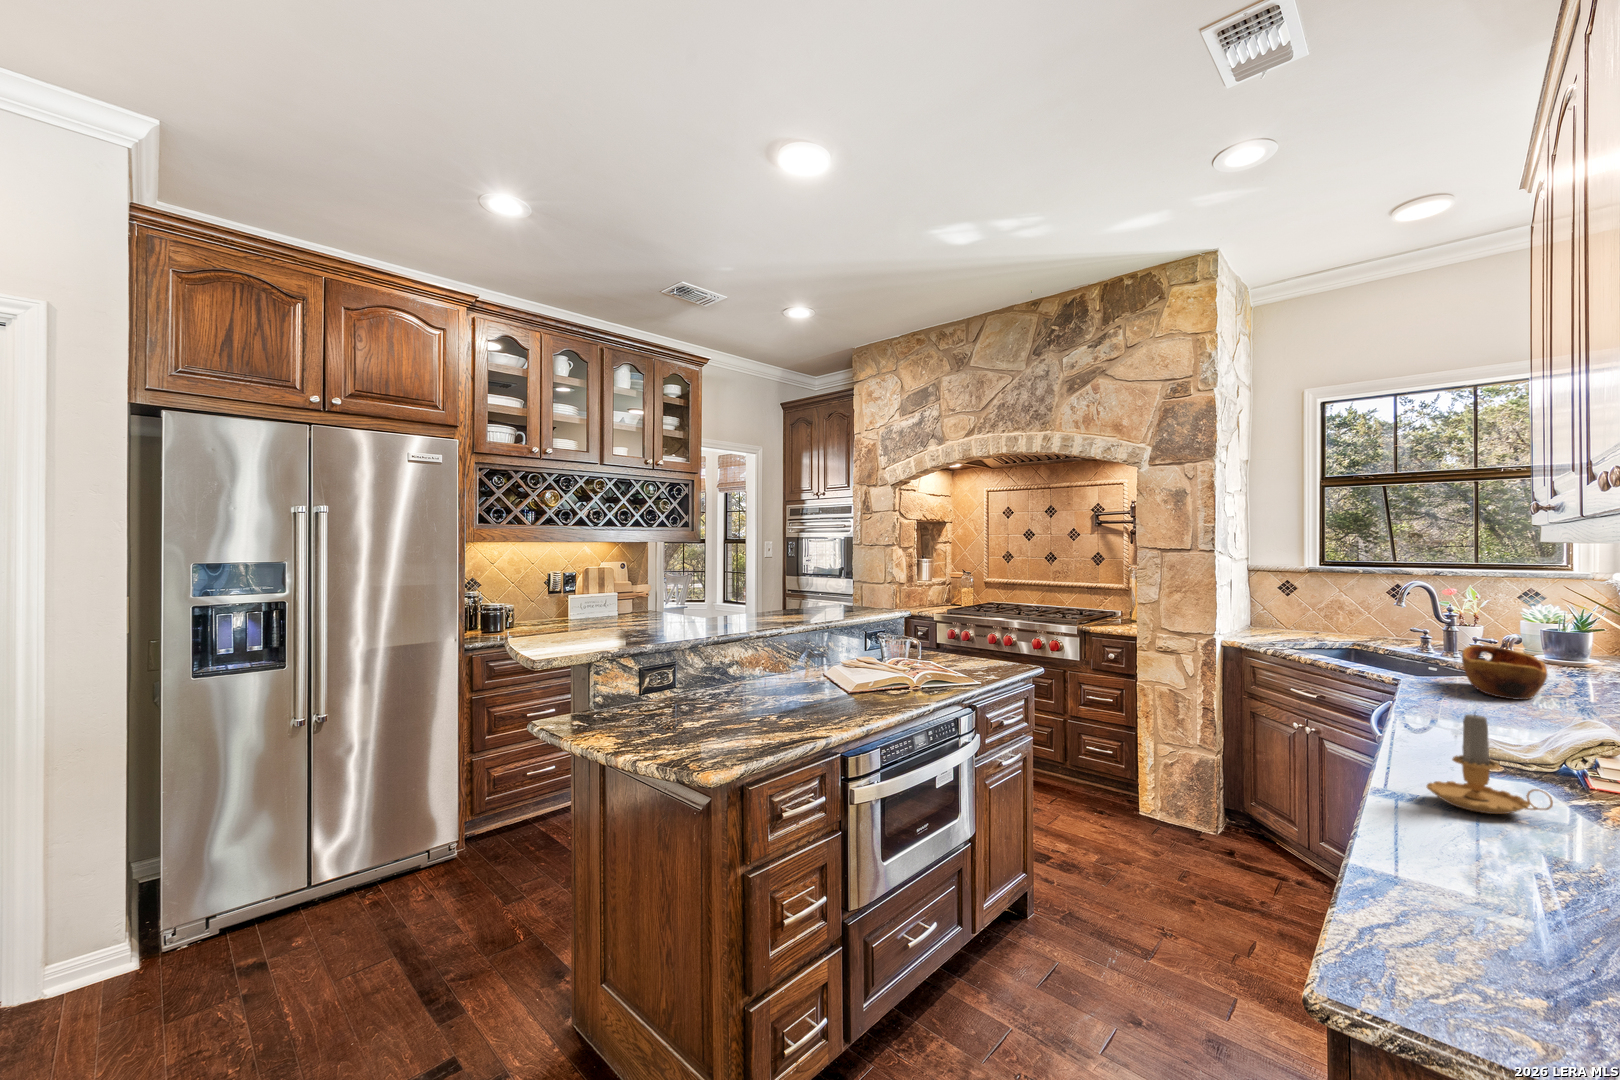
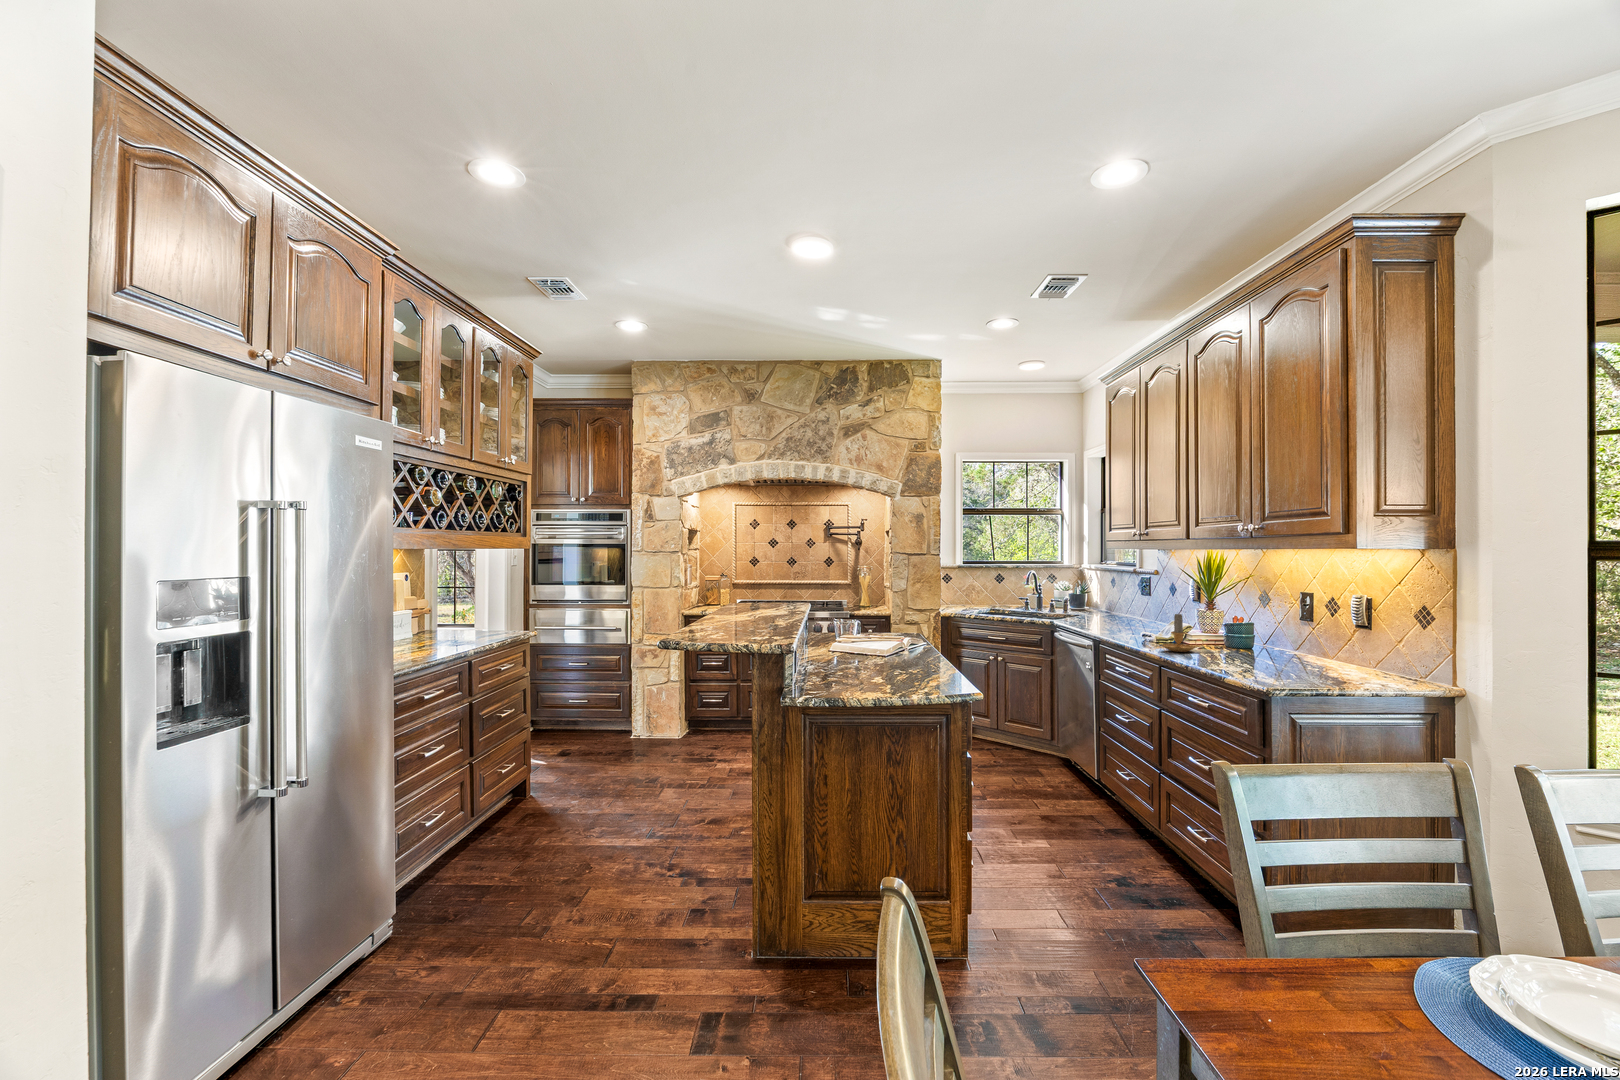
wooden bowl: present [1462,645,1547,700] -> none [1073,602,1114,625]

